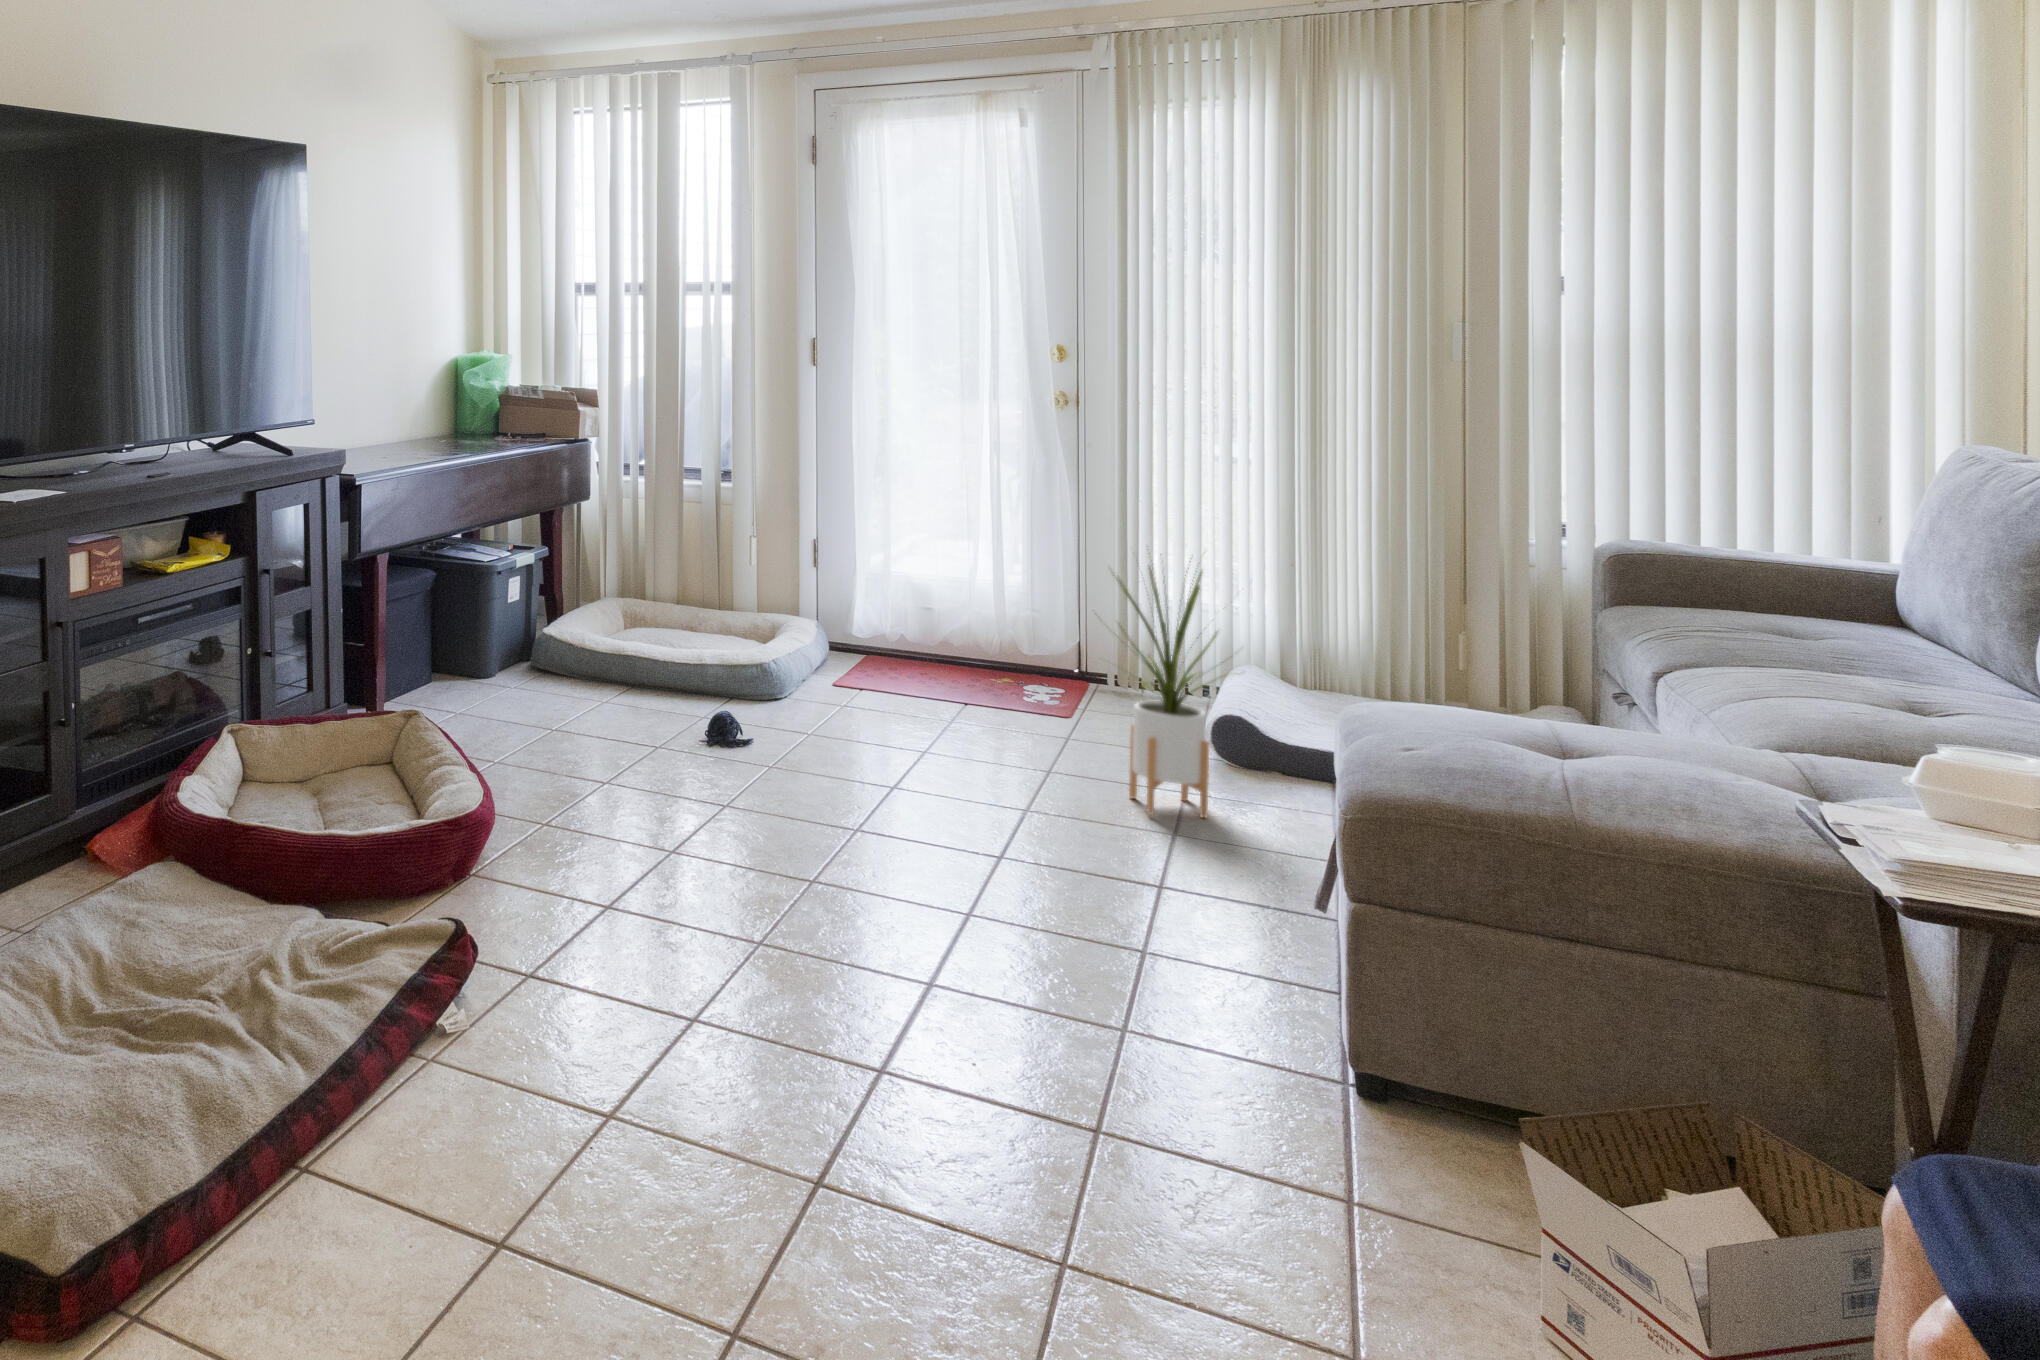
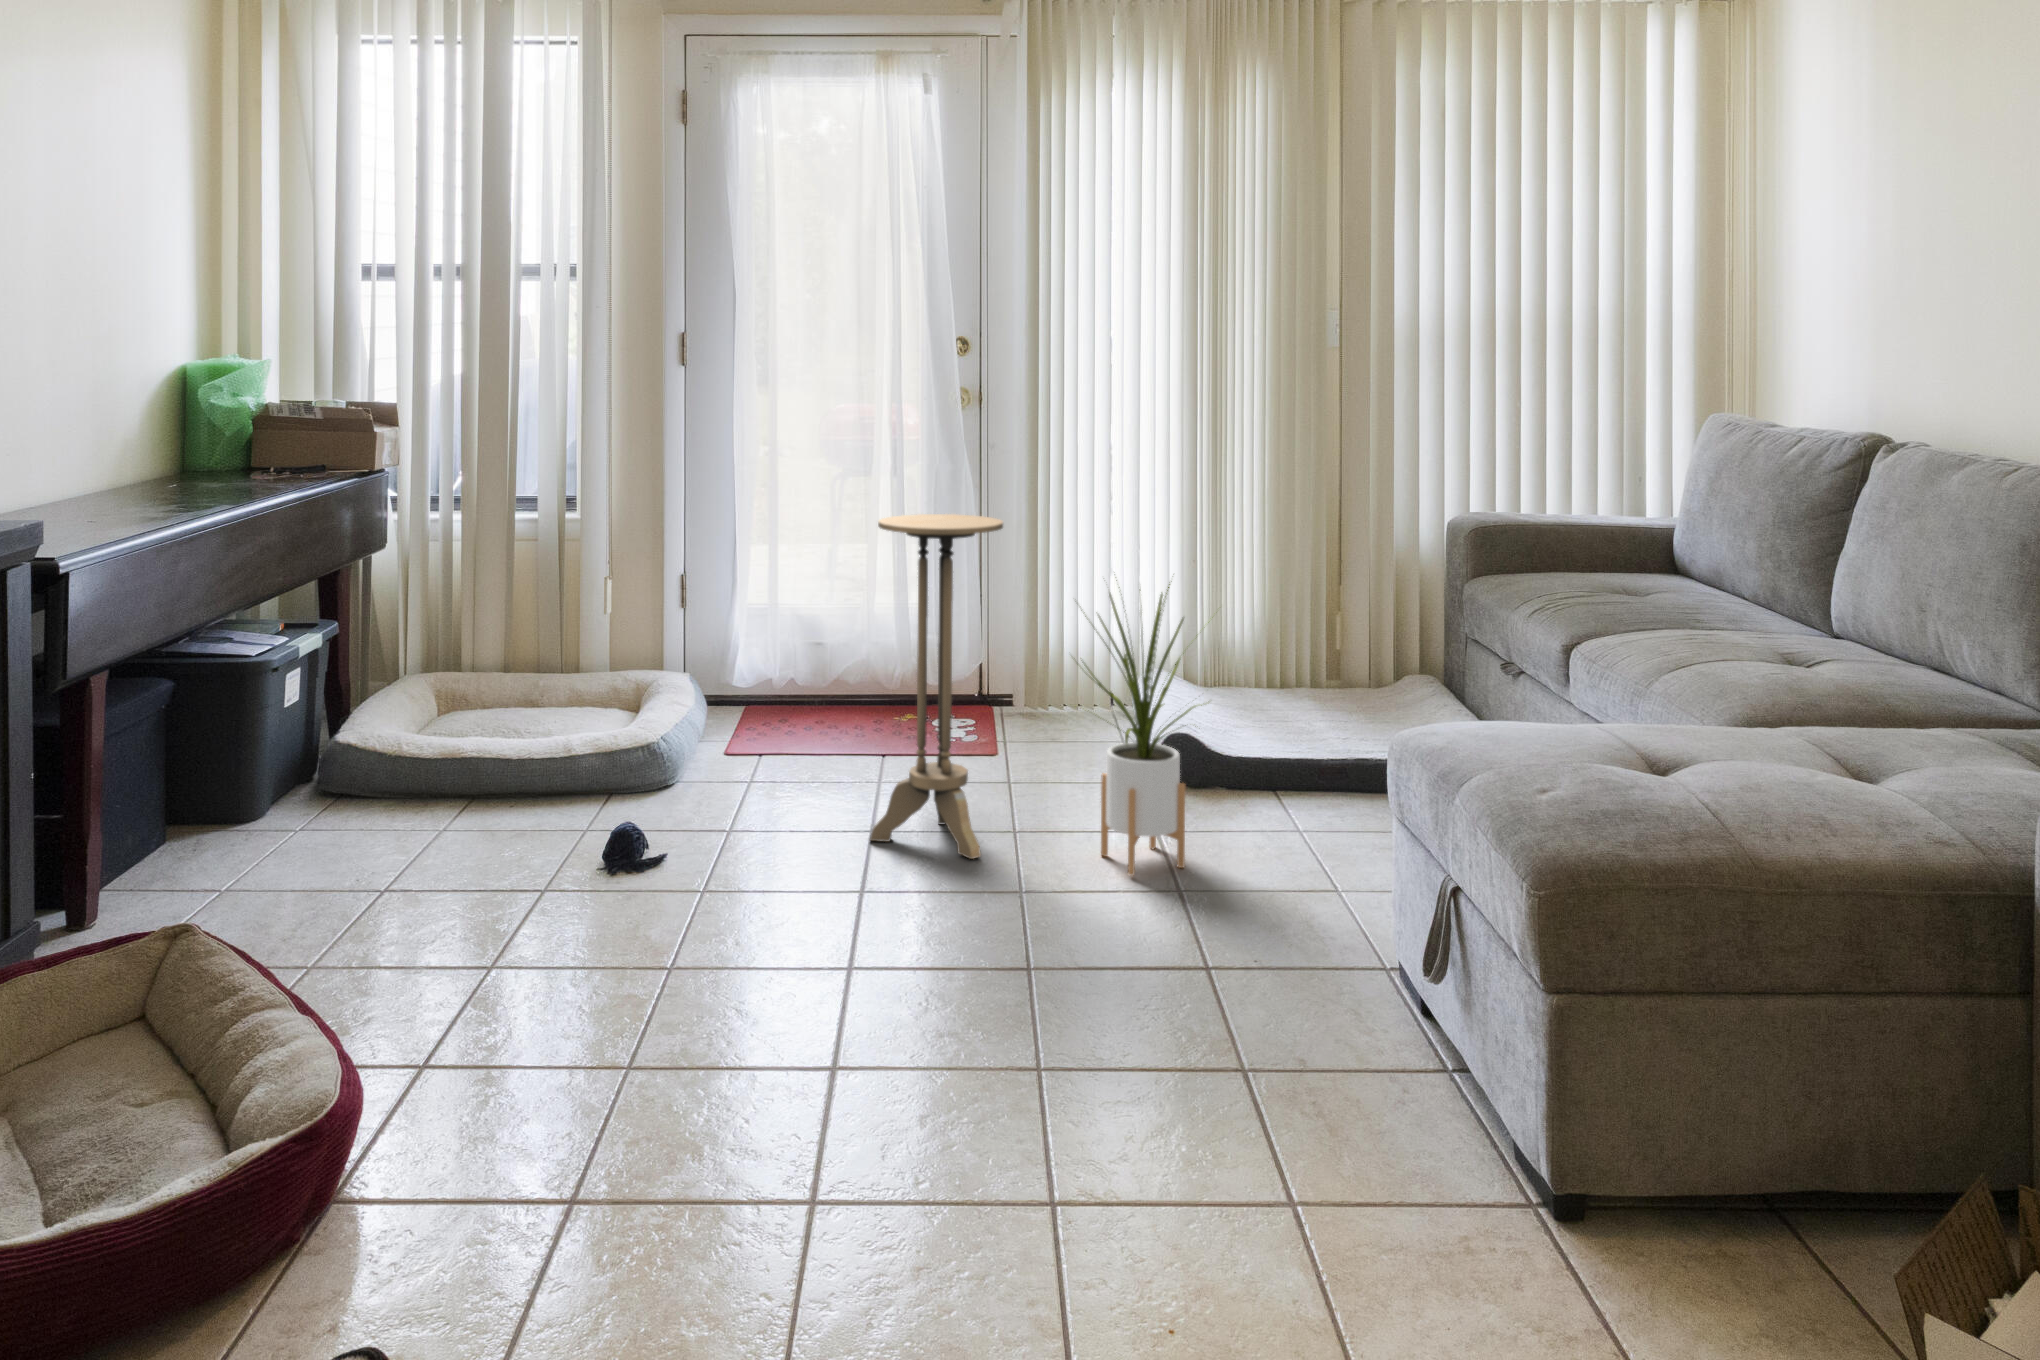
side table: none [924,487,1048,781] -> present [870,514,1003,859]

